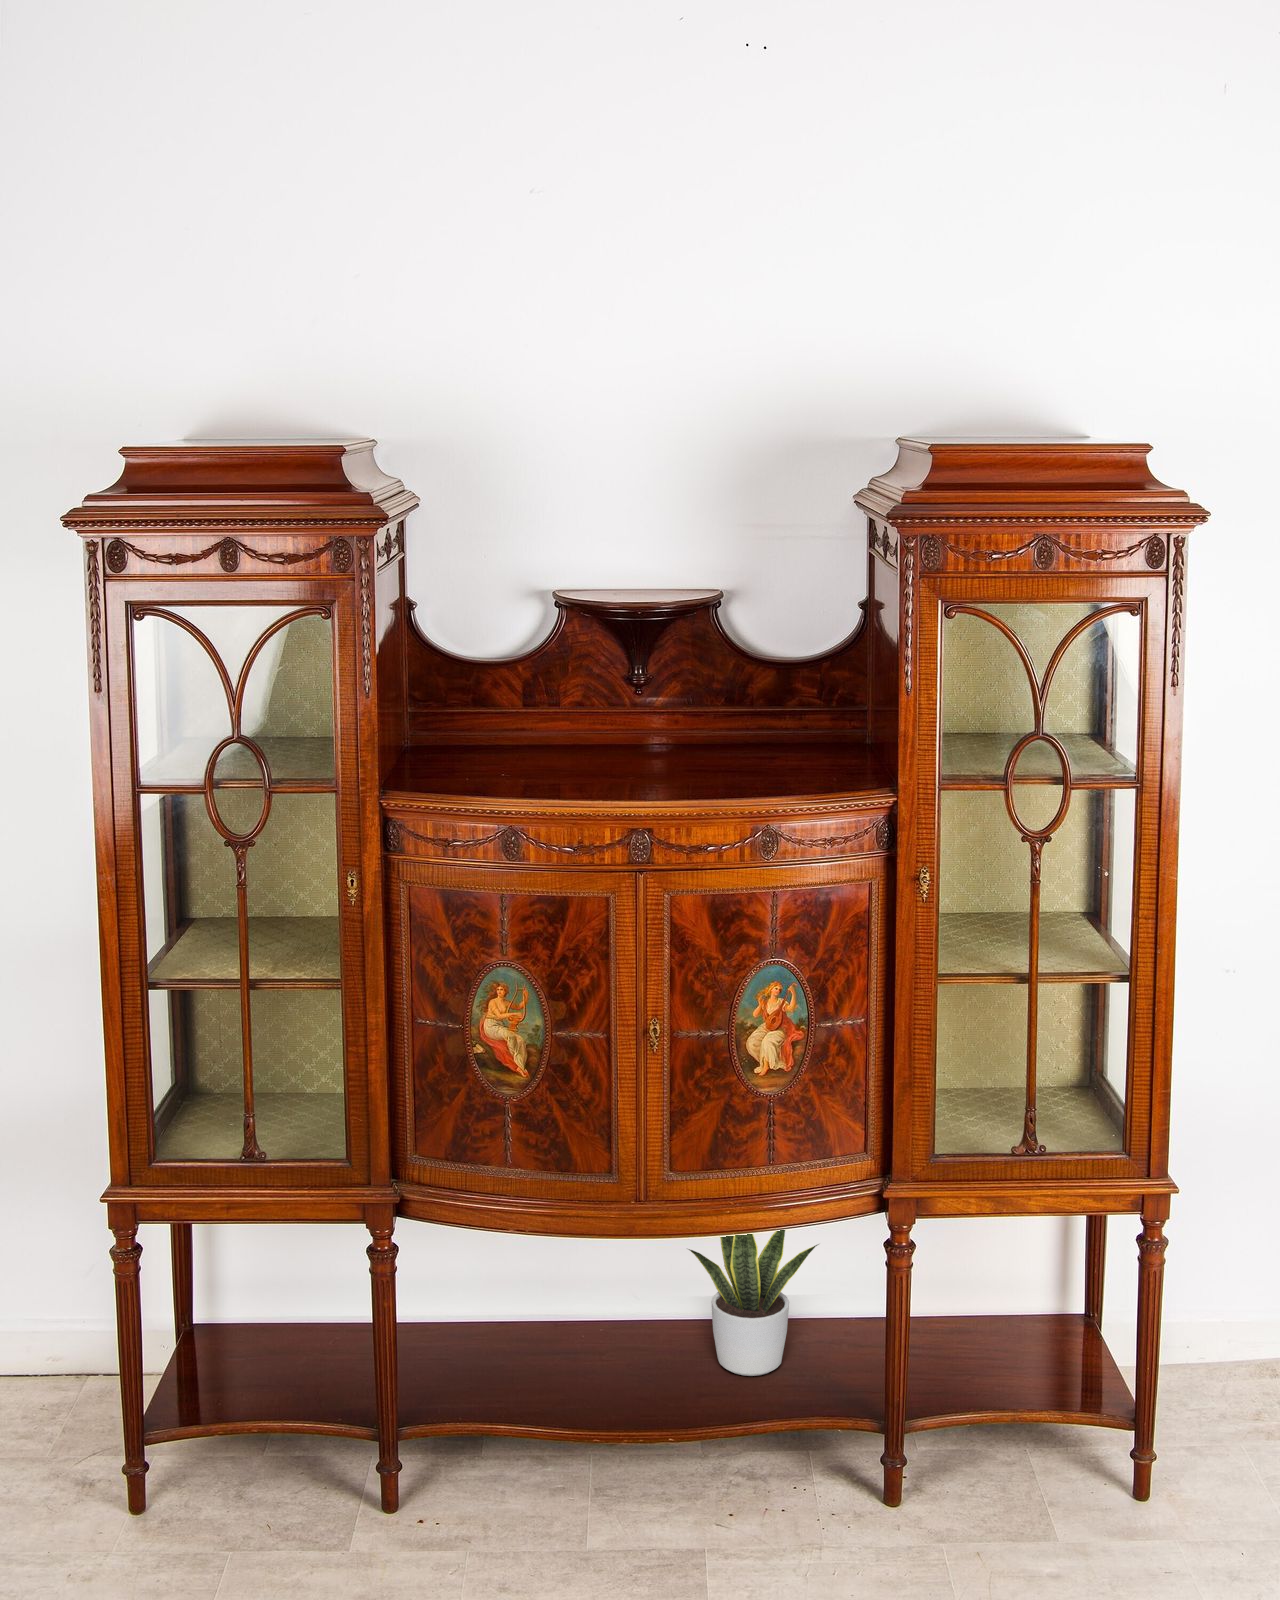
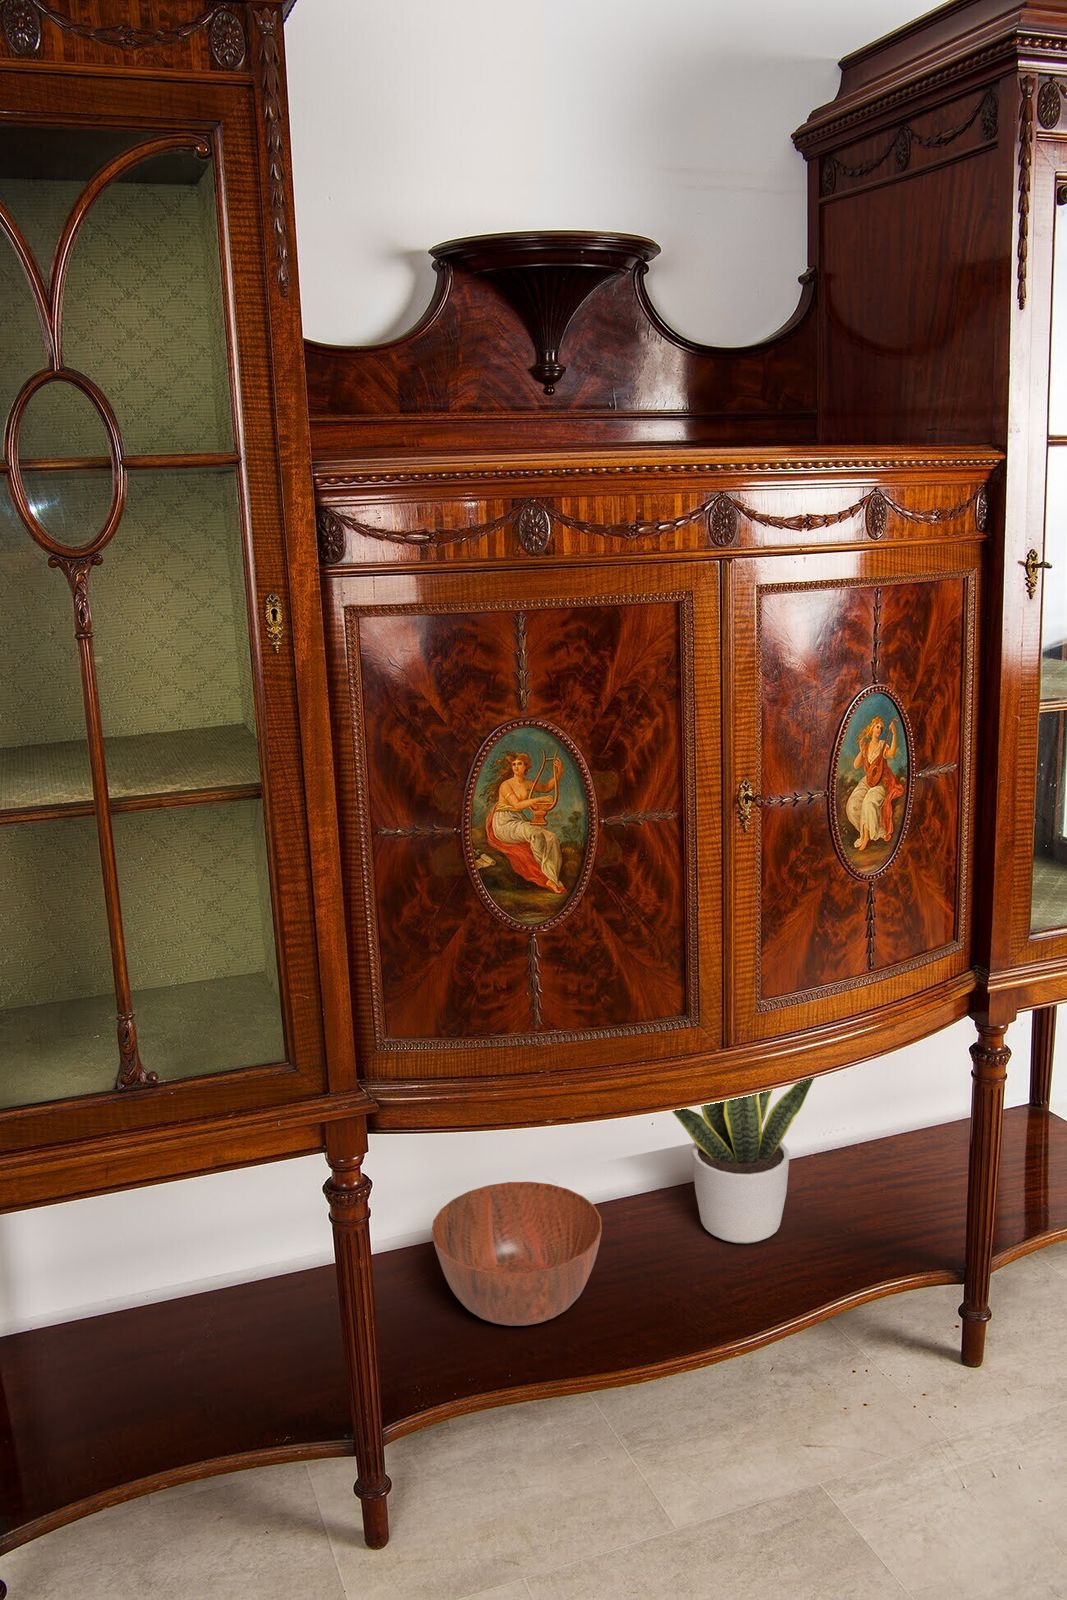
bowl: none [485,1291,615,1394] -> present [431,1182,602,1326]

